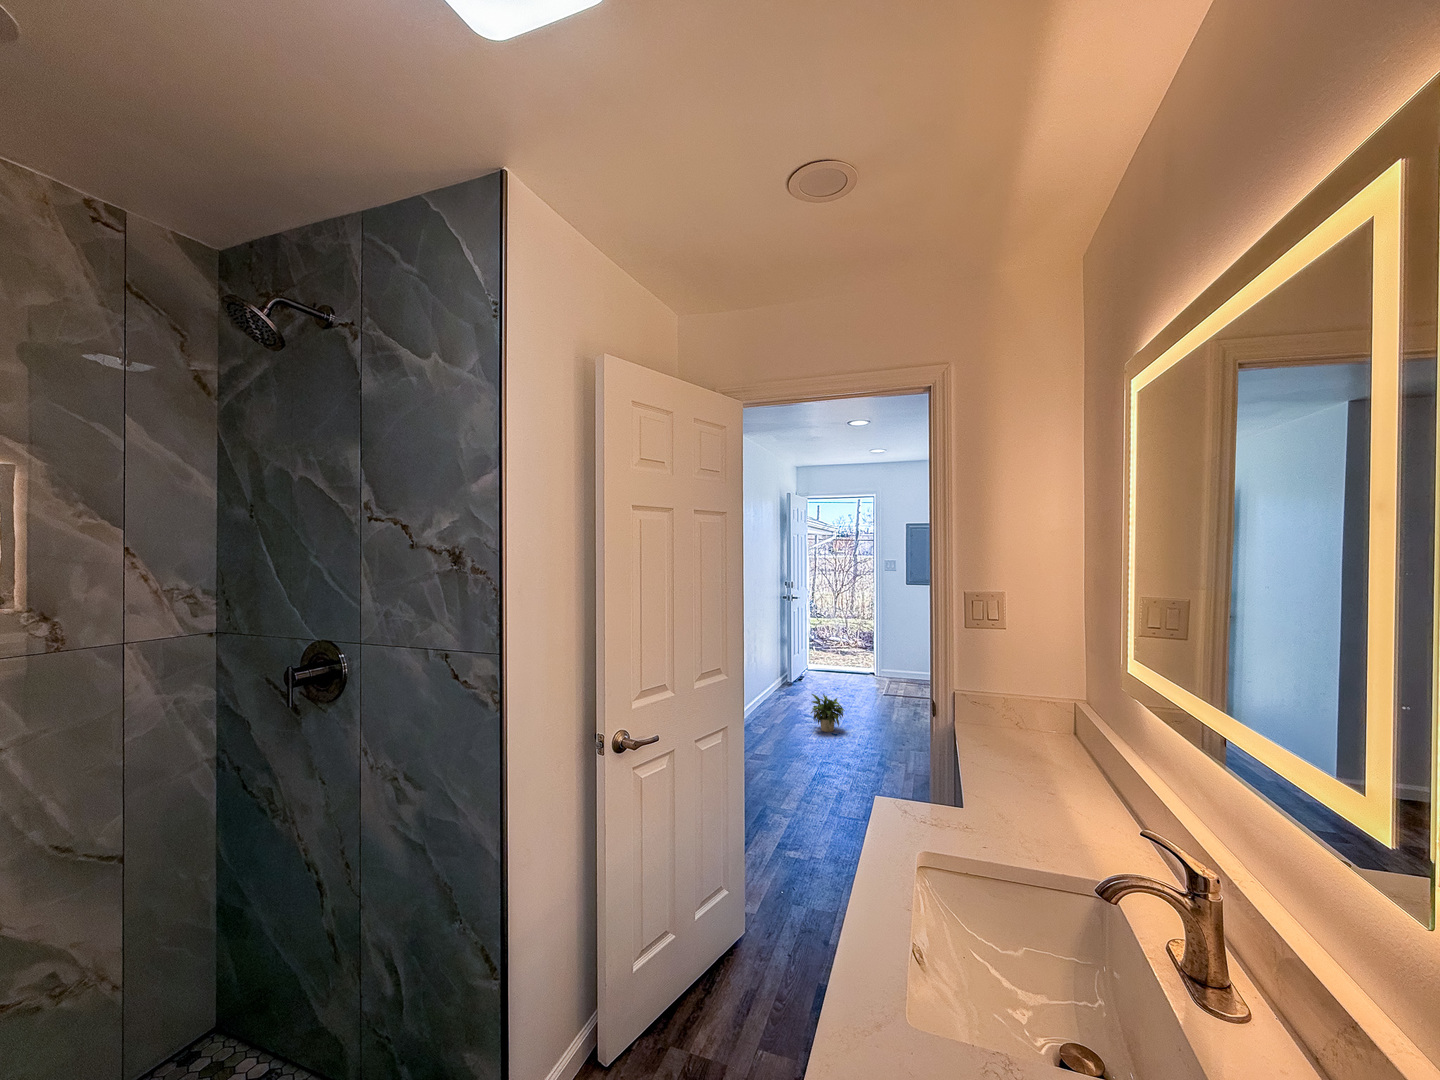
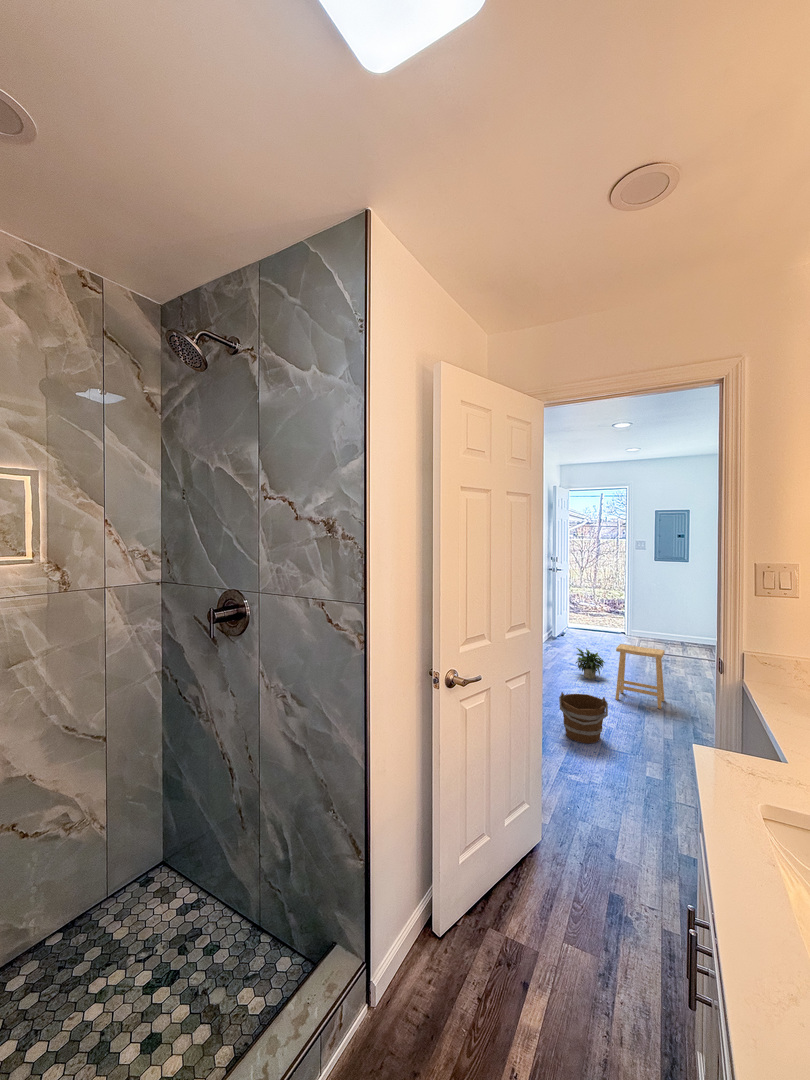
footstool: none [854,686,910,763] -> present [615,644,665,709]
bucket: none [782,750,838,812] -> present [559,692,608,743]

